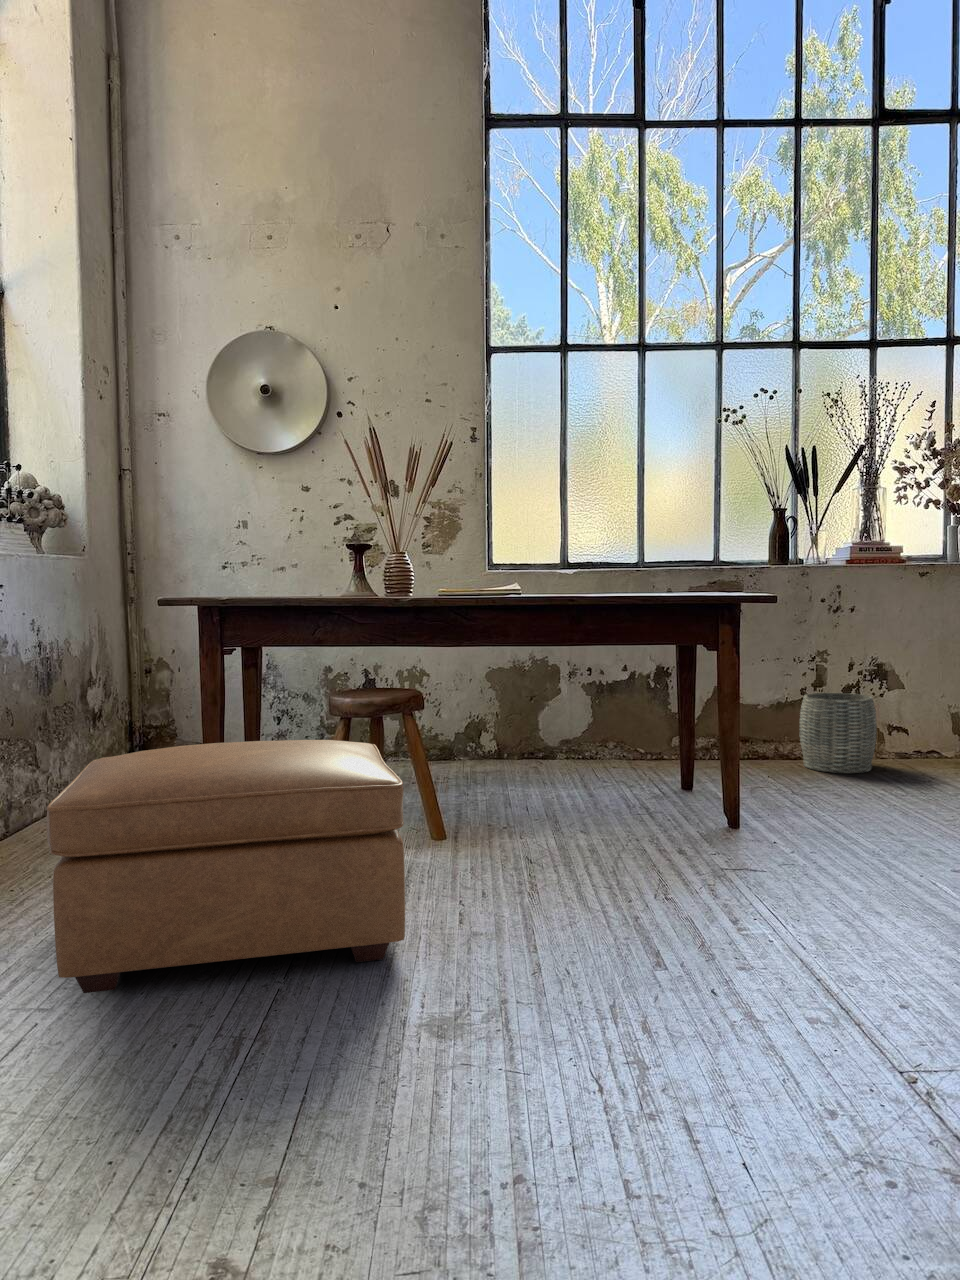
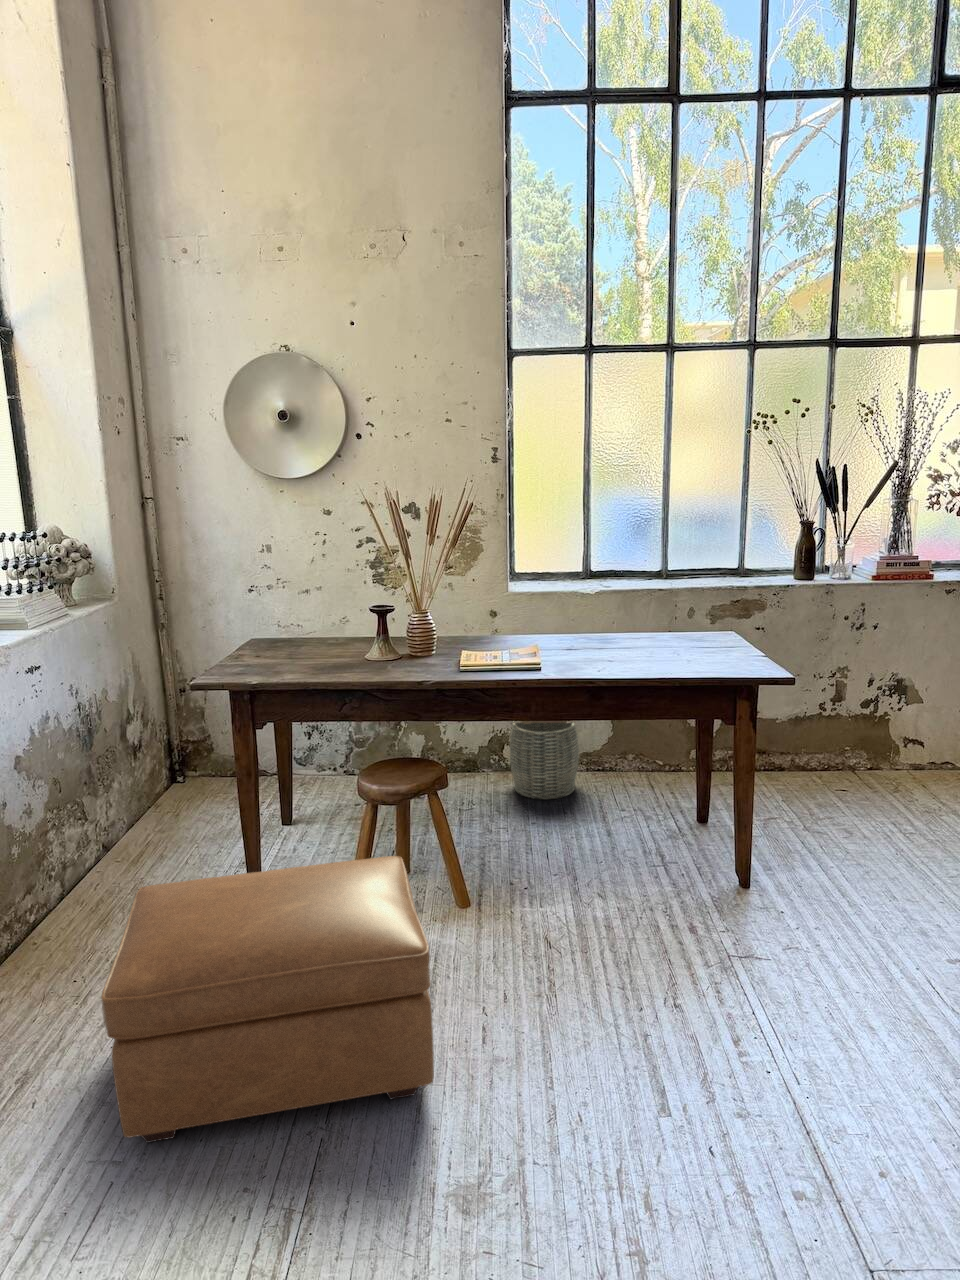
woven basket: present [800,693,877,773] -> present [510,722,579,799]

